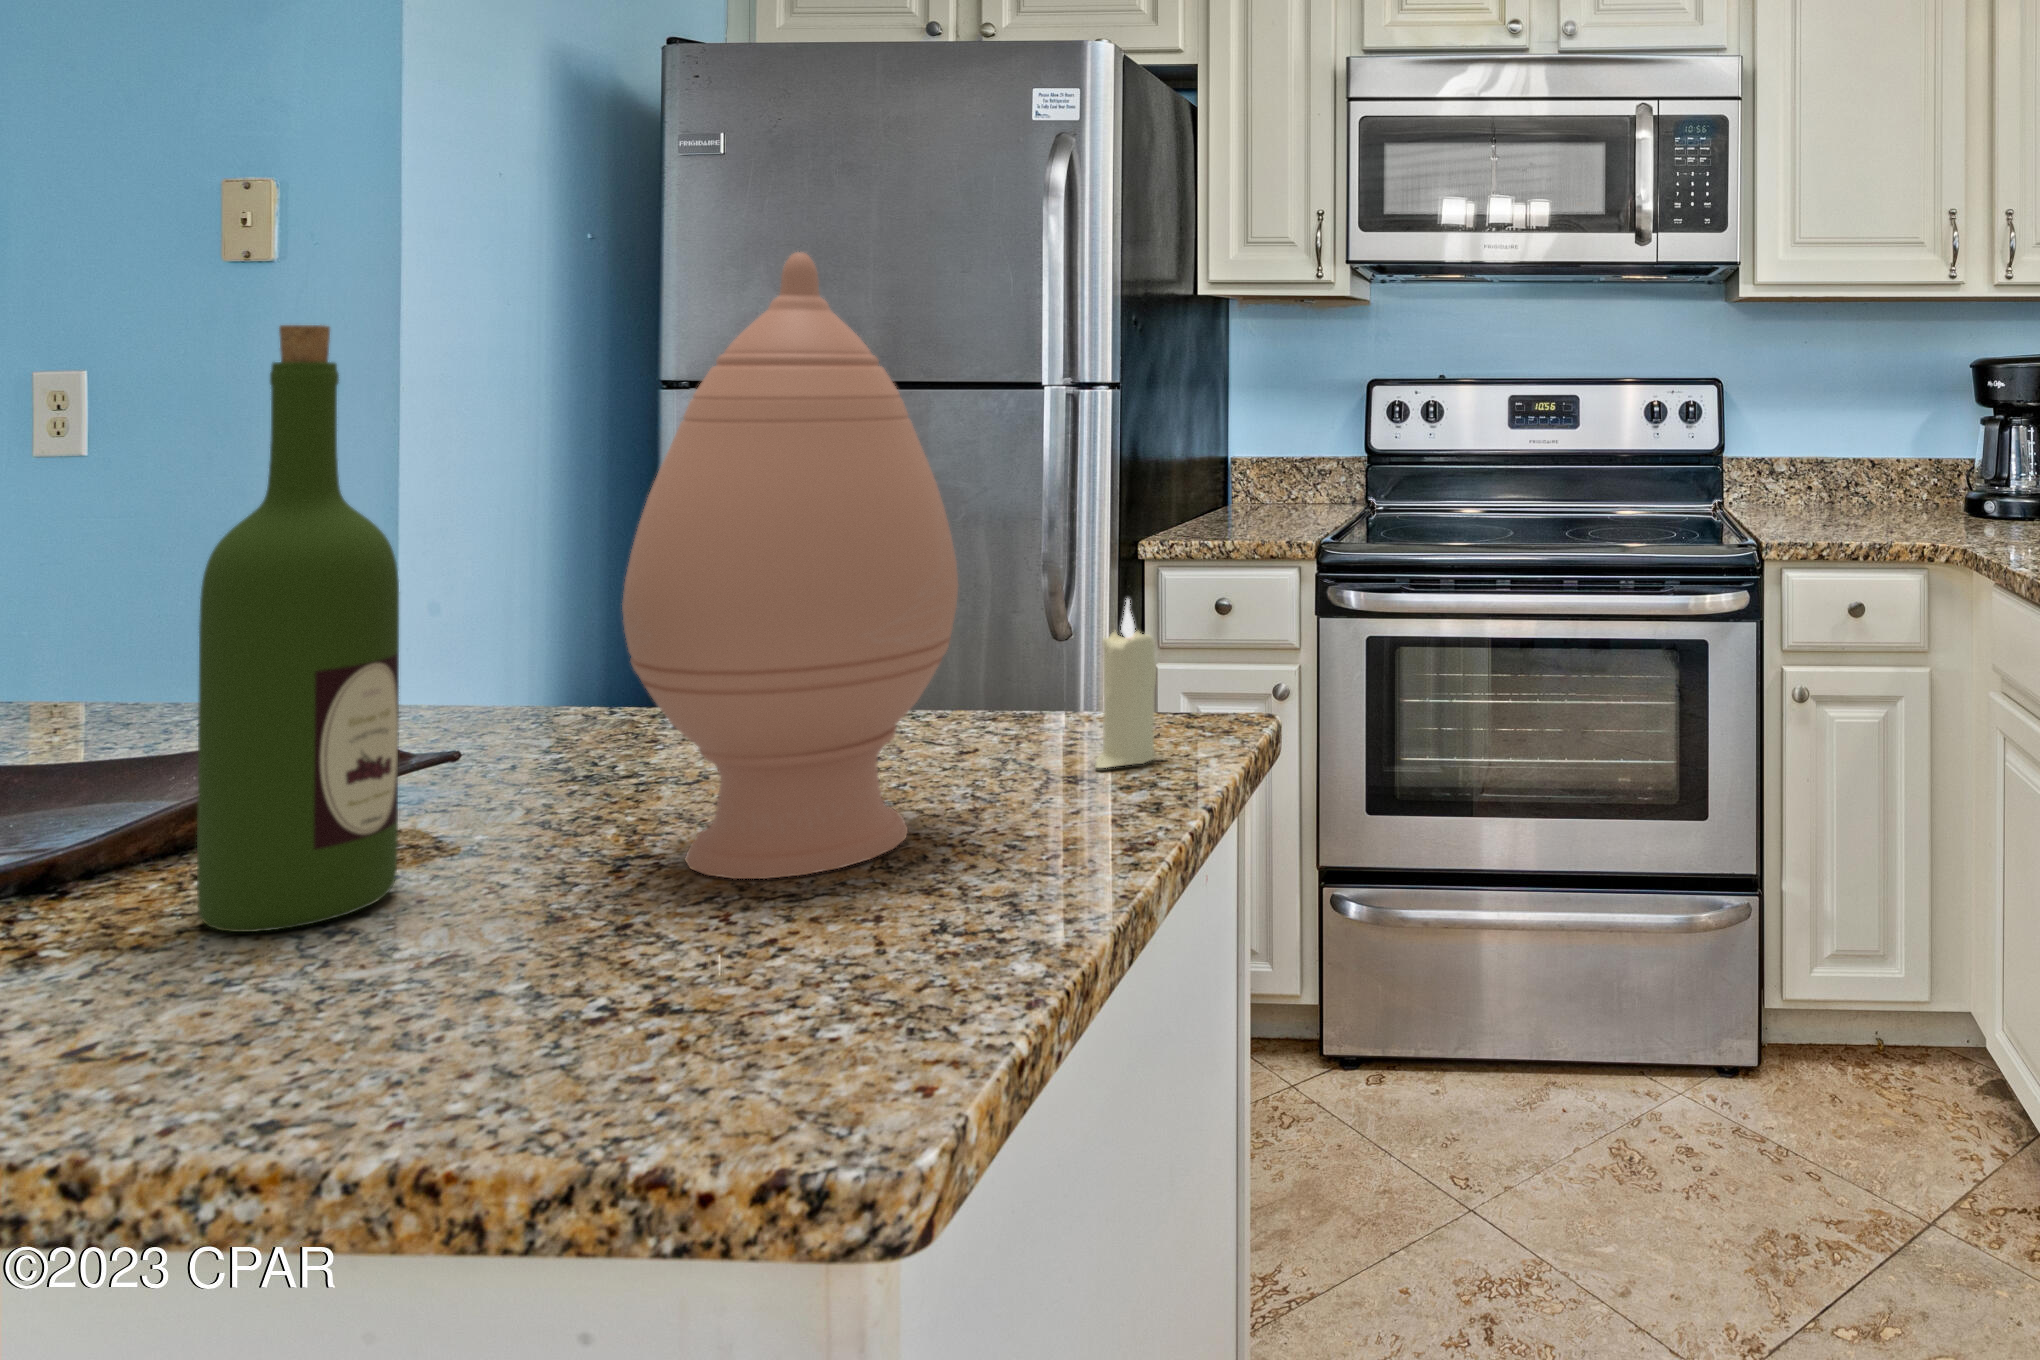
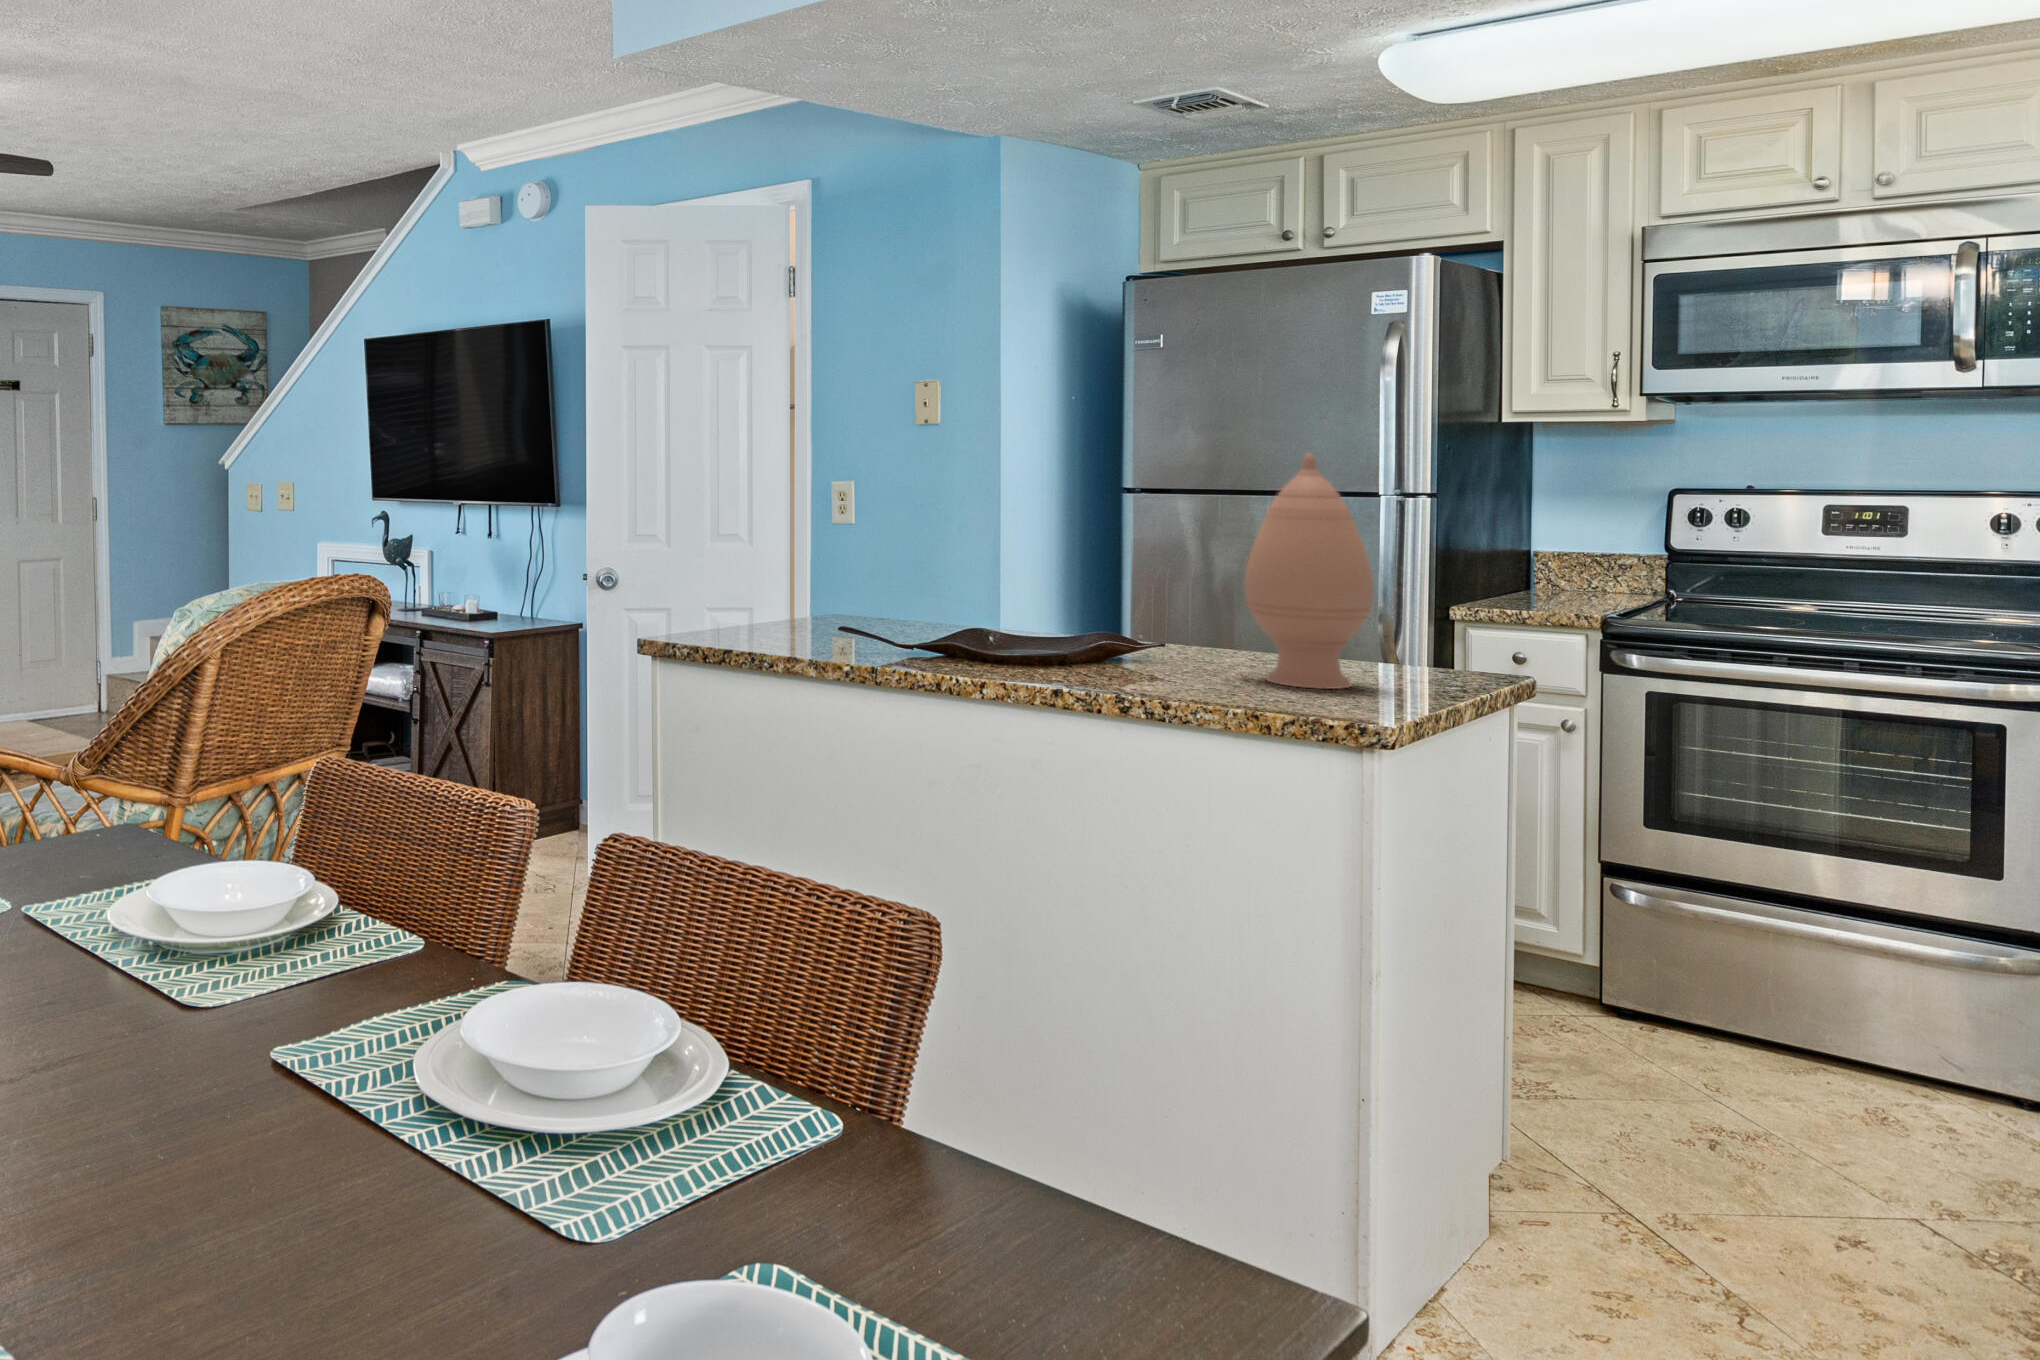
wine bottle: present [197,325,399,932] -> none [1118,481,1173,675]
candle: present [1095,599,1156,768] -> none [1433,606,1465,684]

